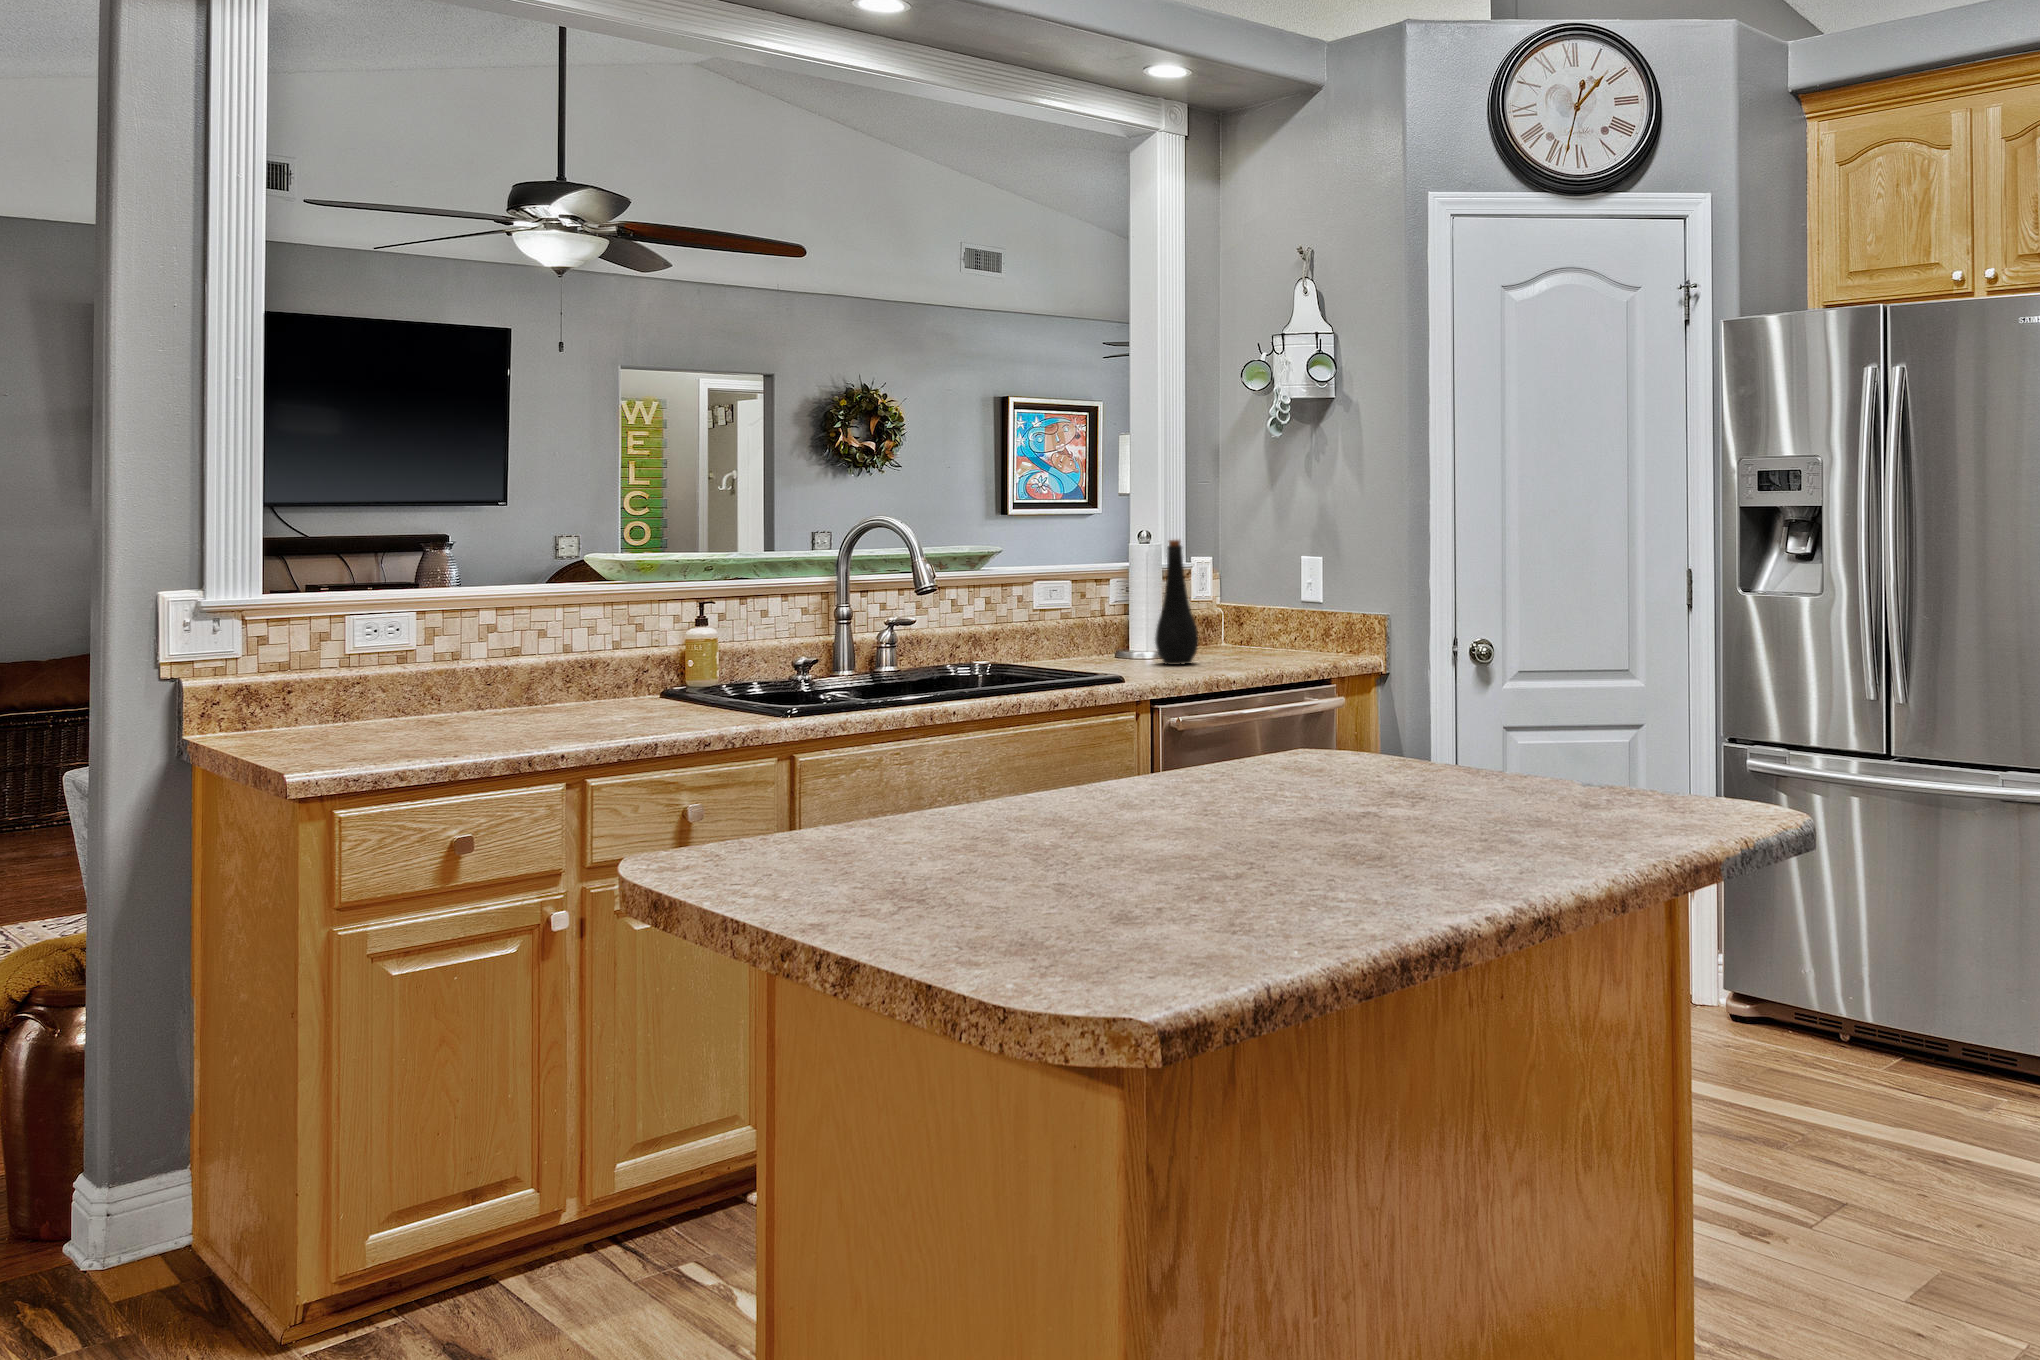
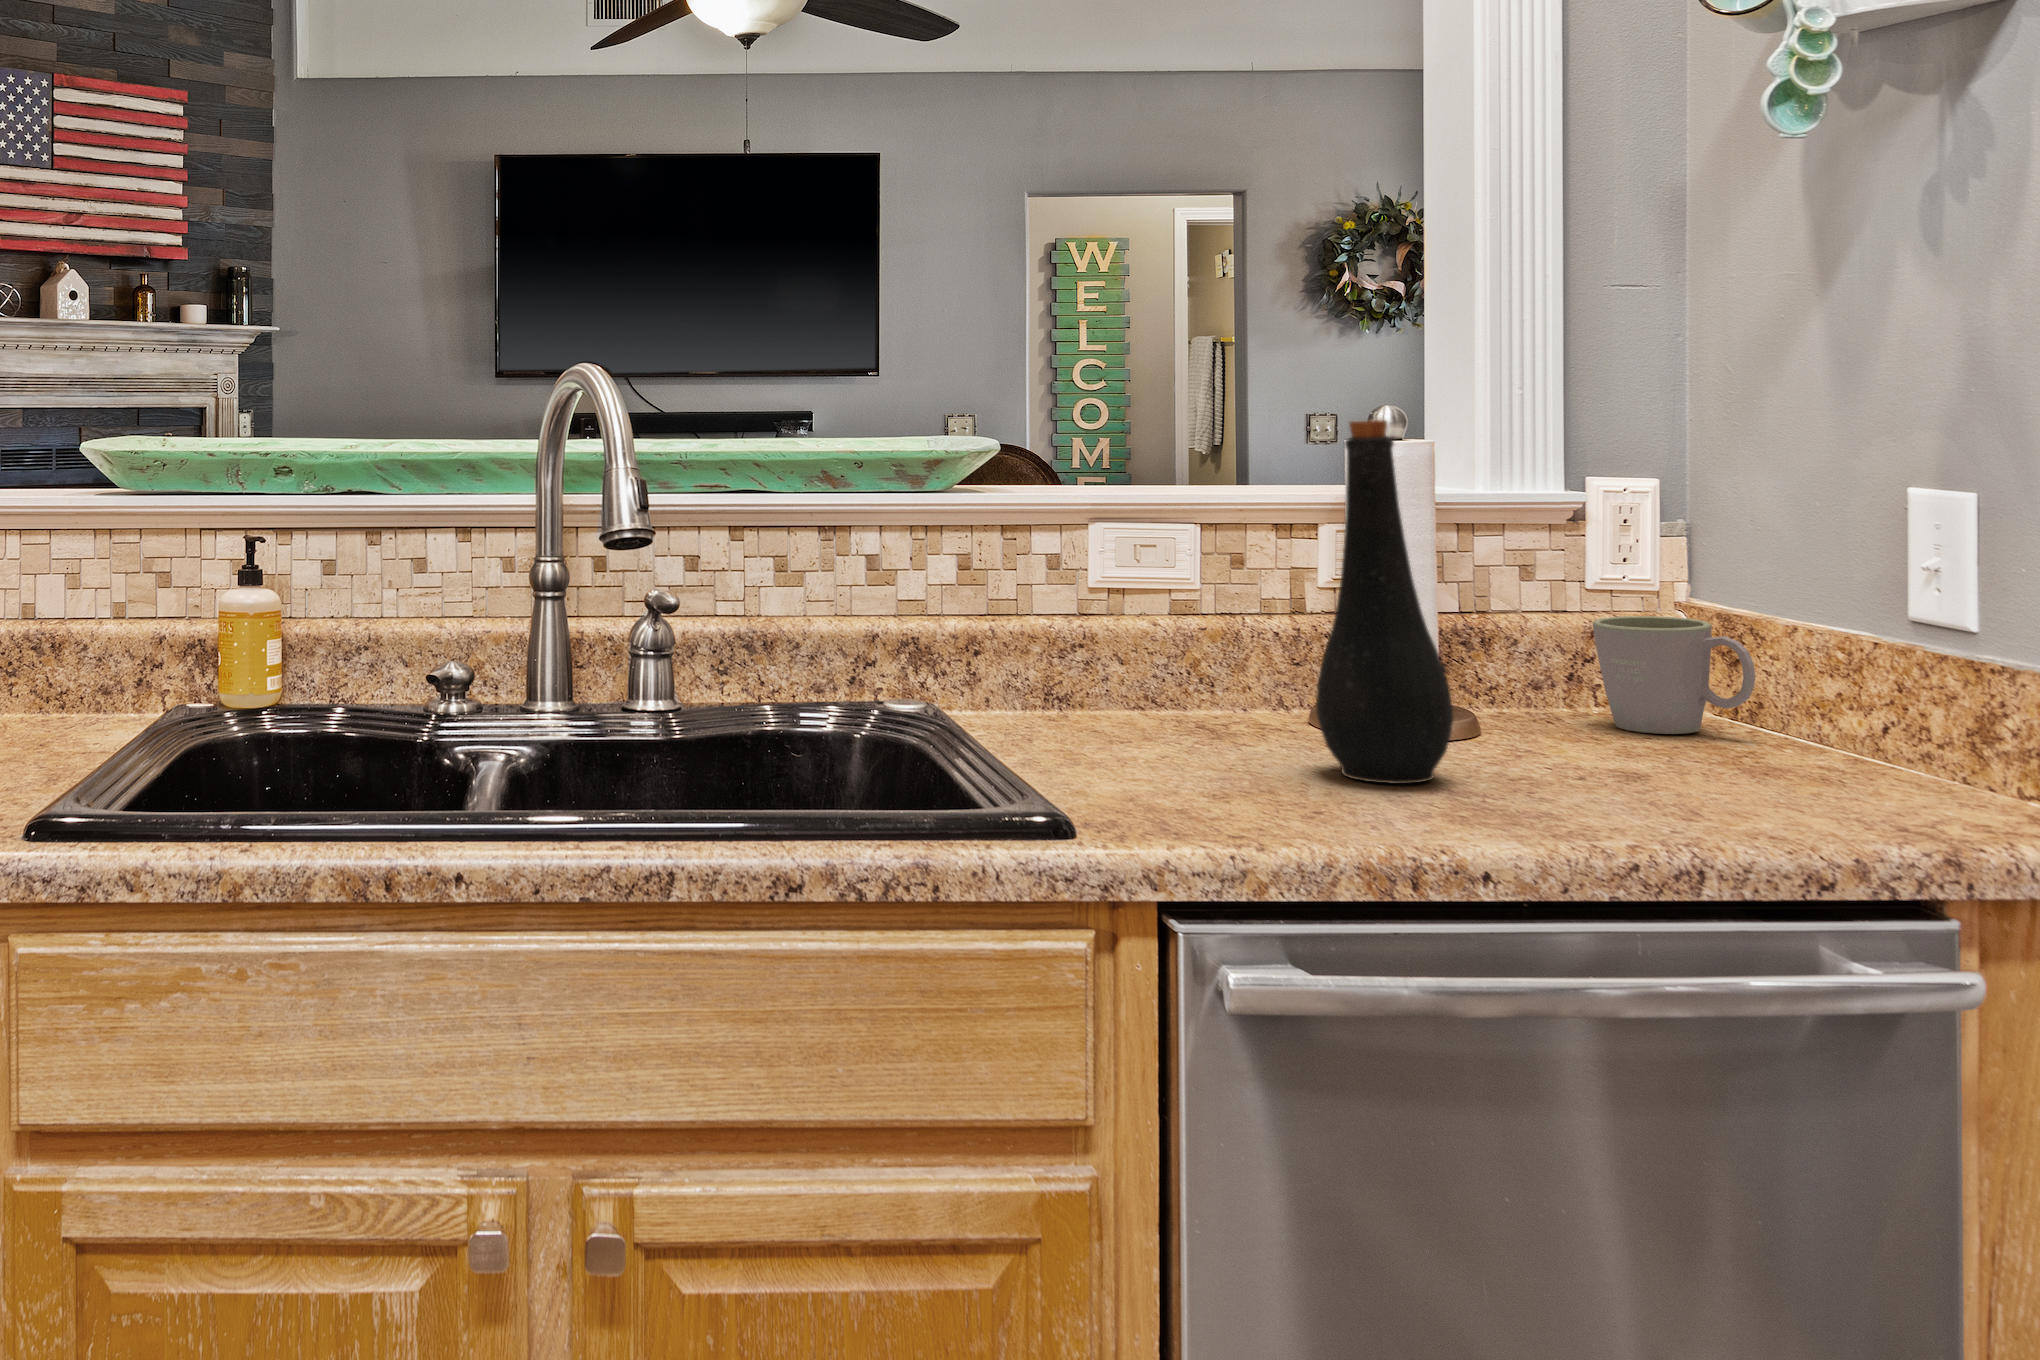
mug: none [1199,609,1249,650] -> present [1593,616,1755,734]

